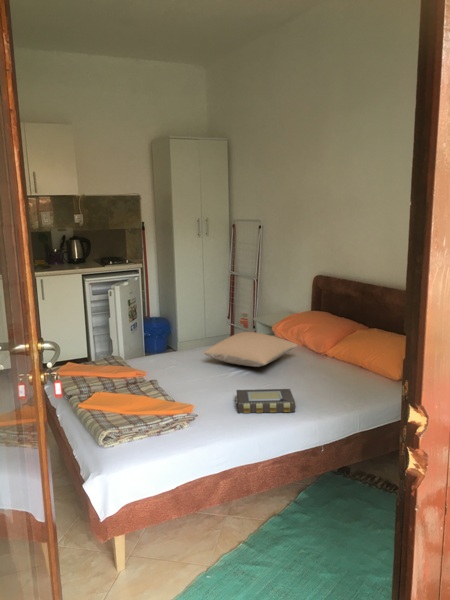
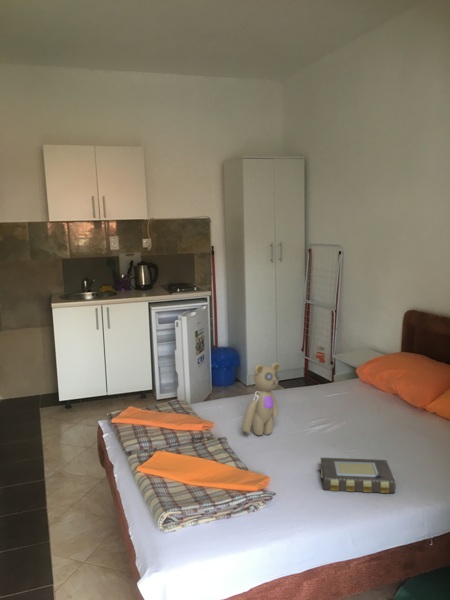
teddy bear: none [171,315,203,379] -> present [242,362,280,435]
pillow: present [204,332,298,367] -> none [280,379,390,424]

